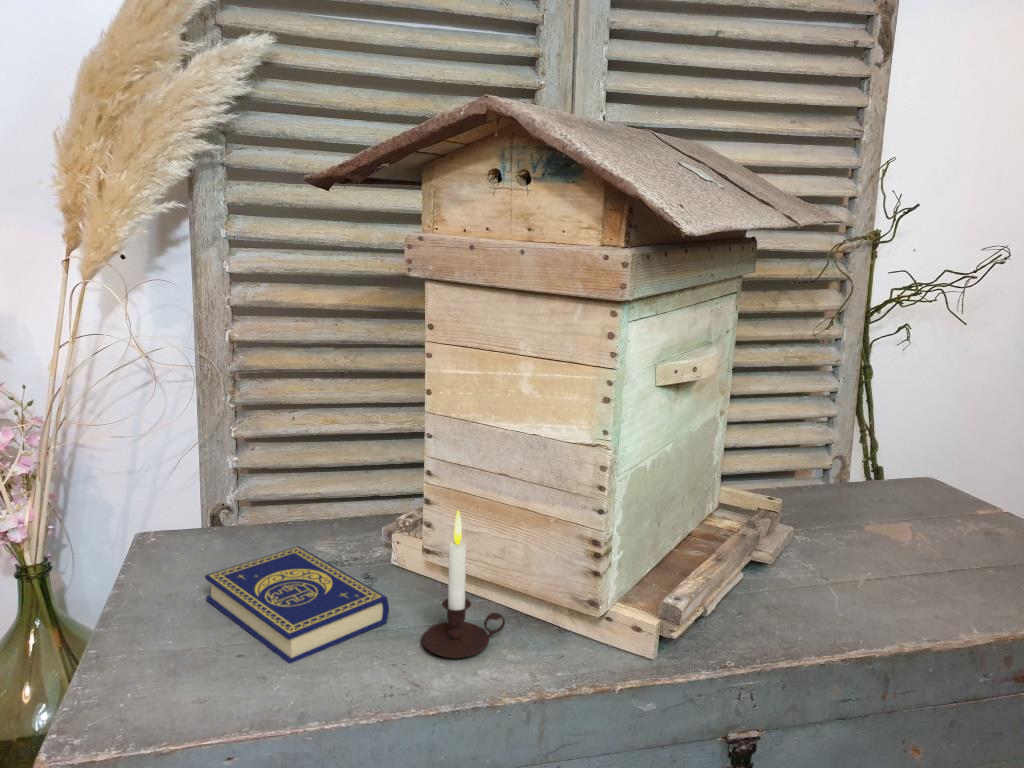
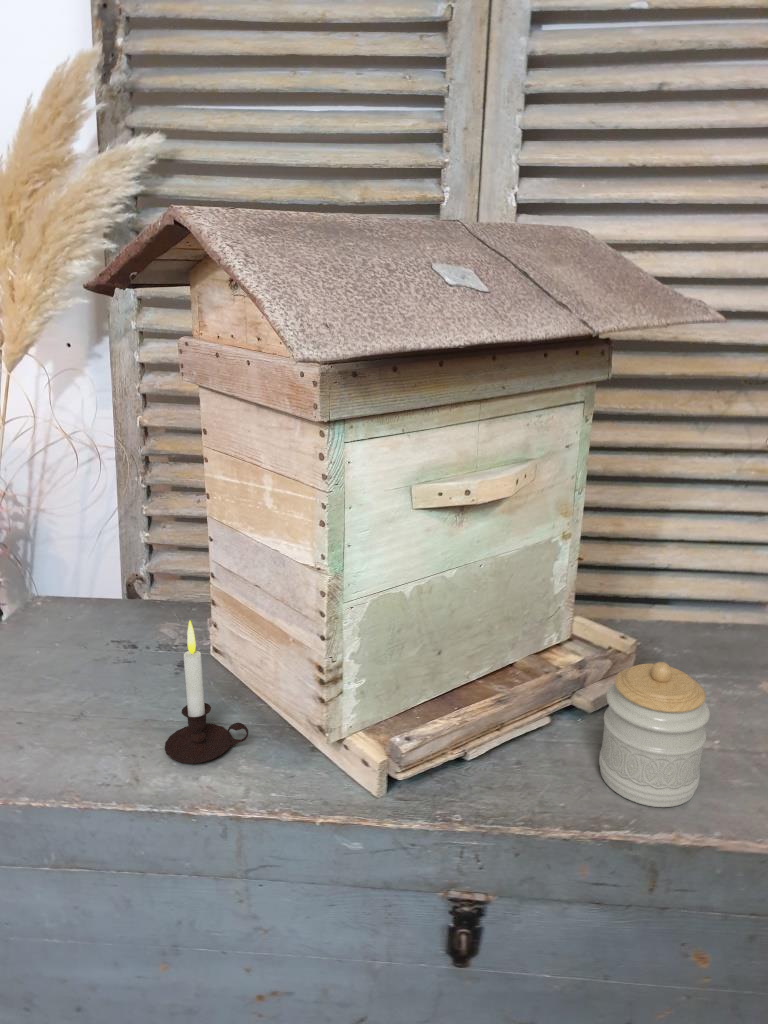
jar: none [807,506,905,632] -> present [599,662,710,807]
book: present [205,546,389,663] -> none [26,629,159,743]

